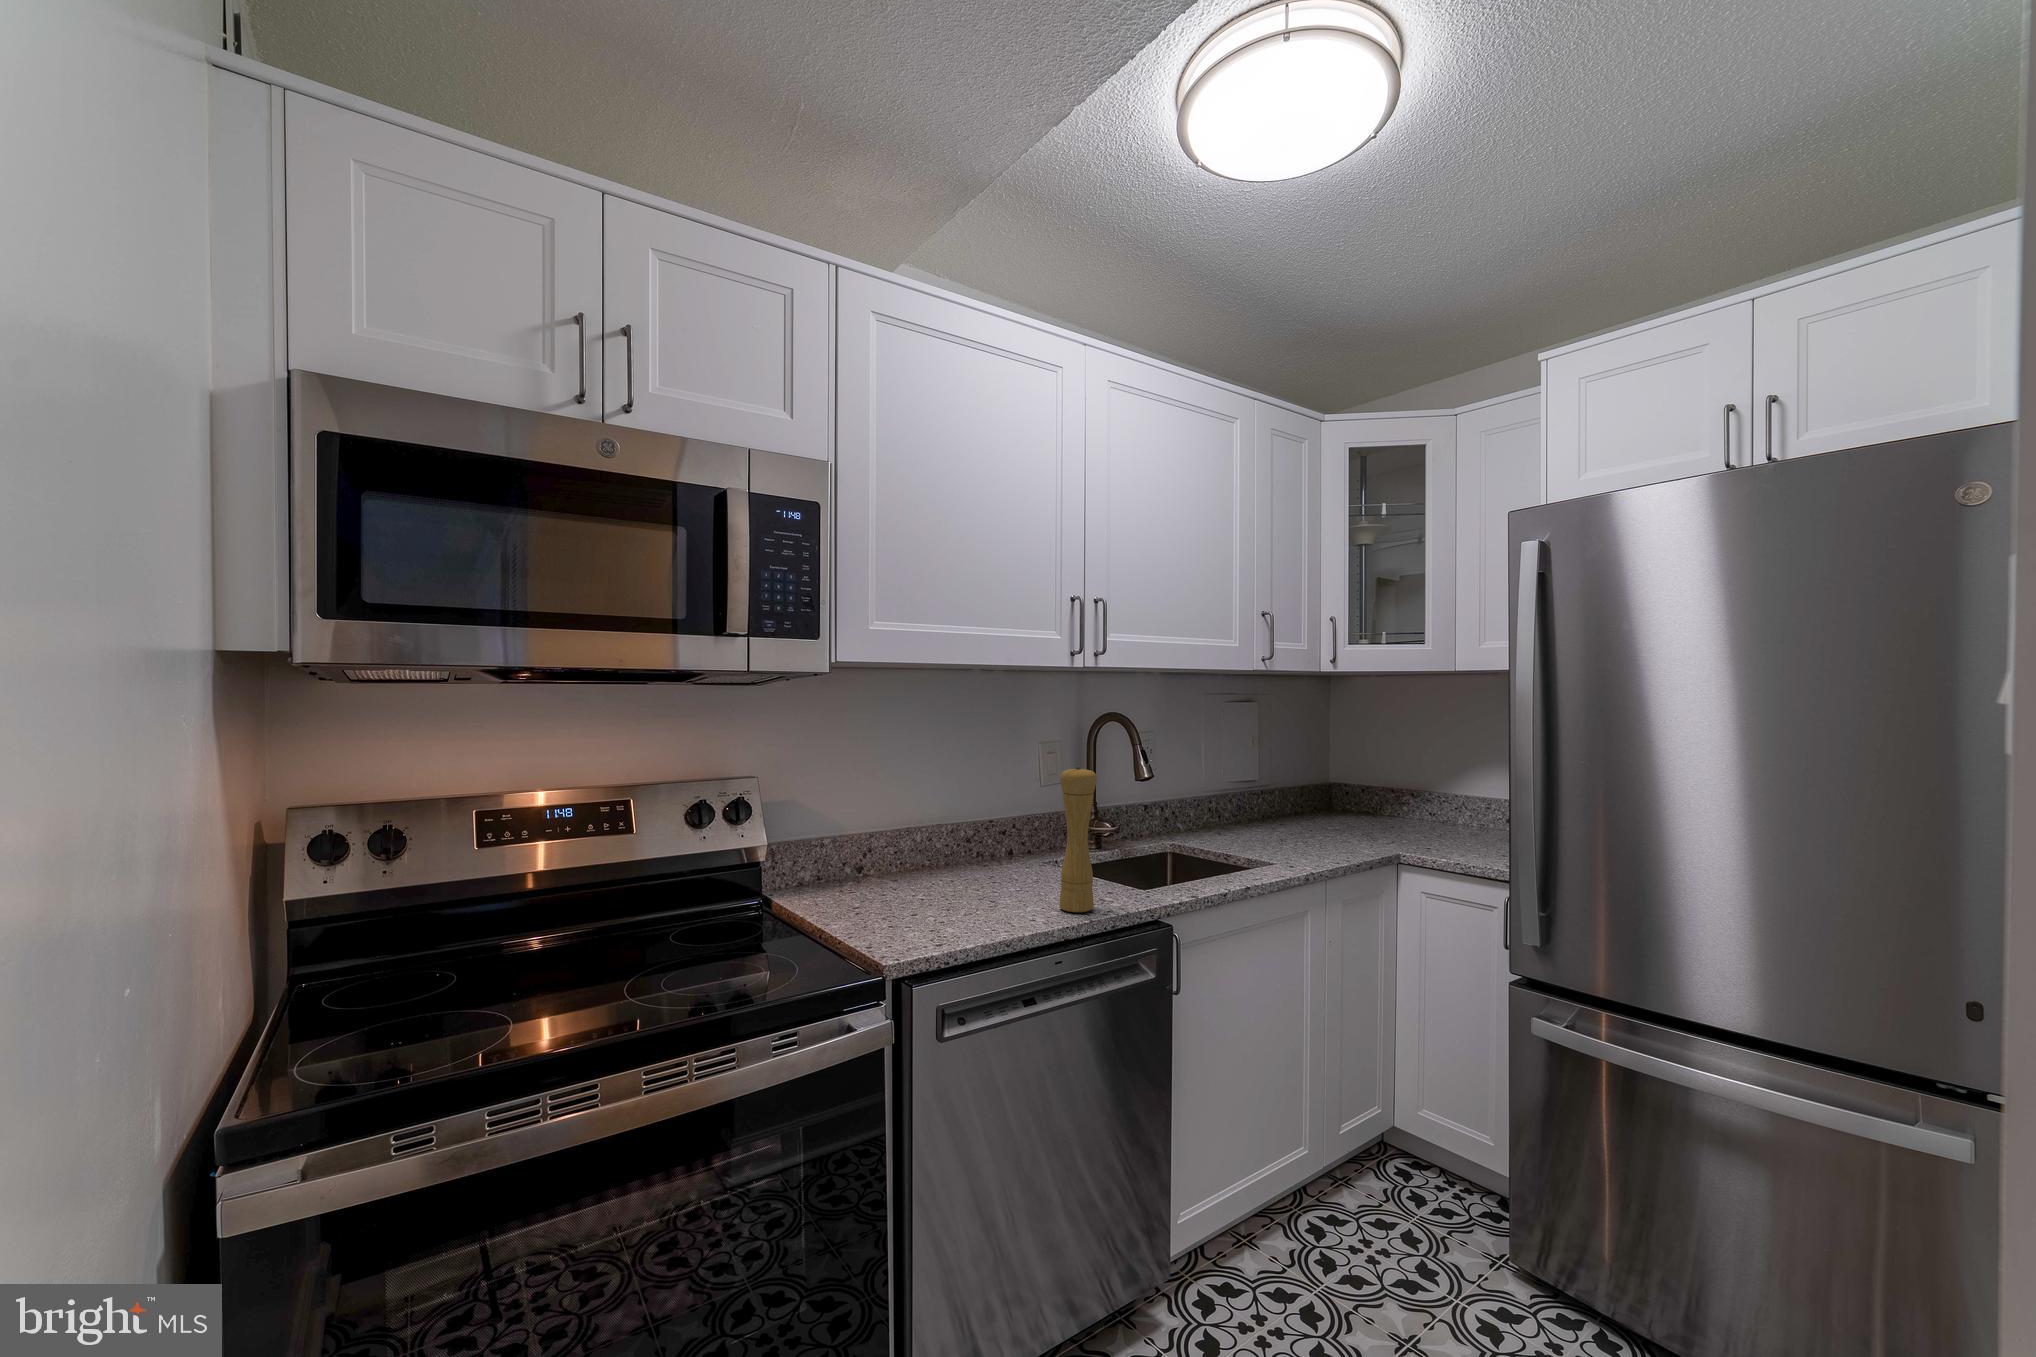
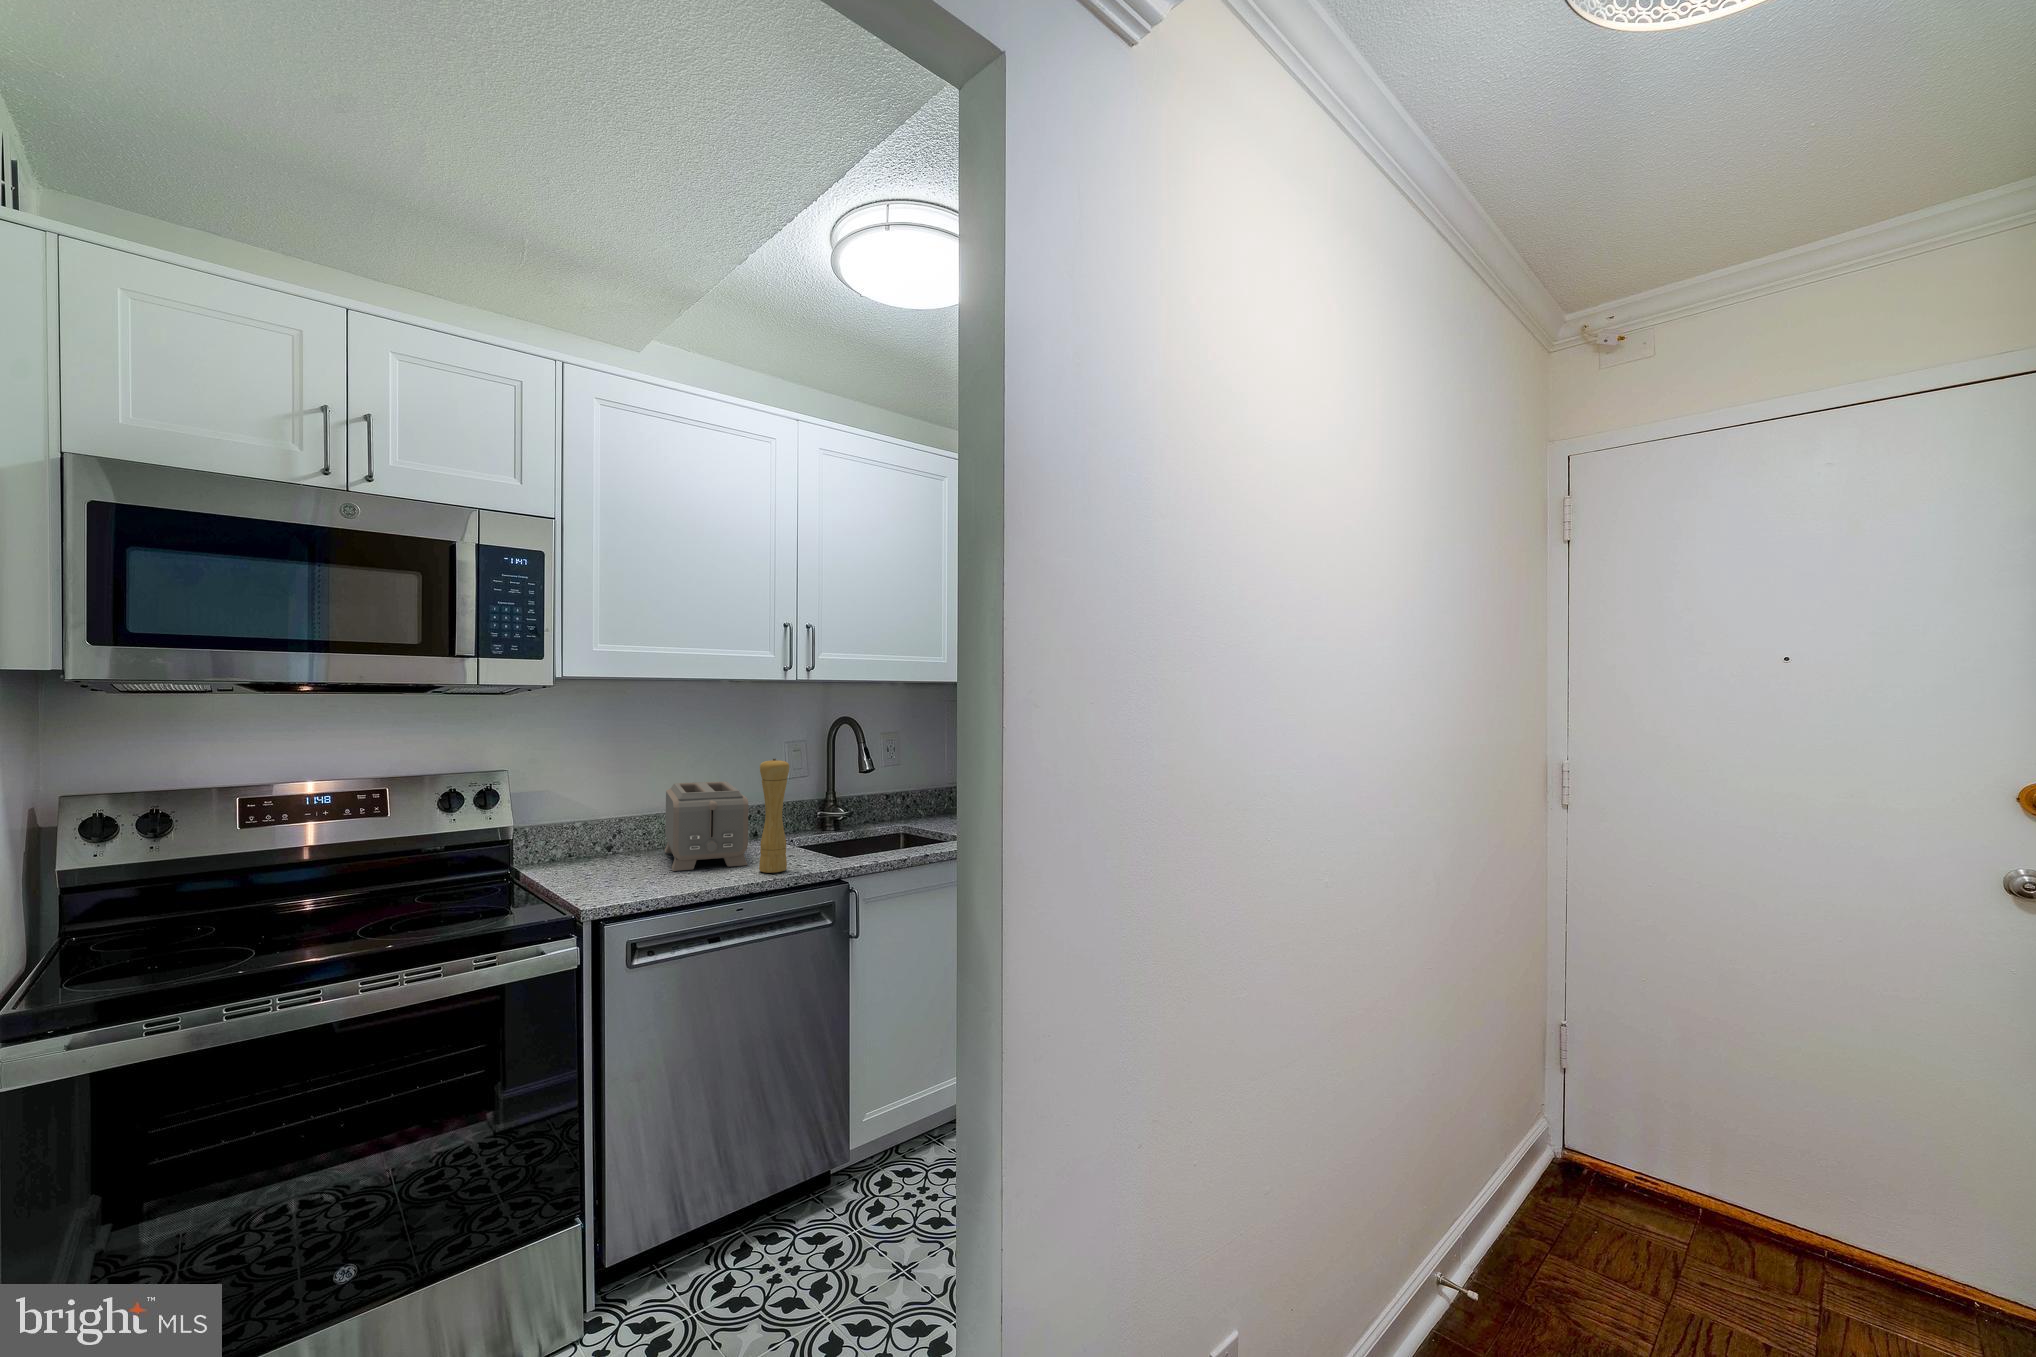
toaster: none [922,790,1038,905] -> present [665,781,748,871]

